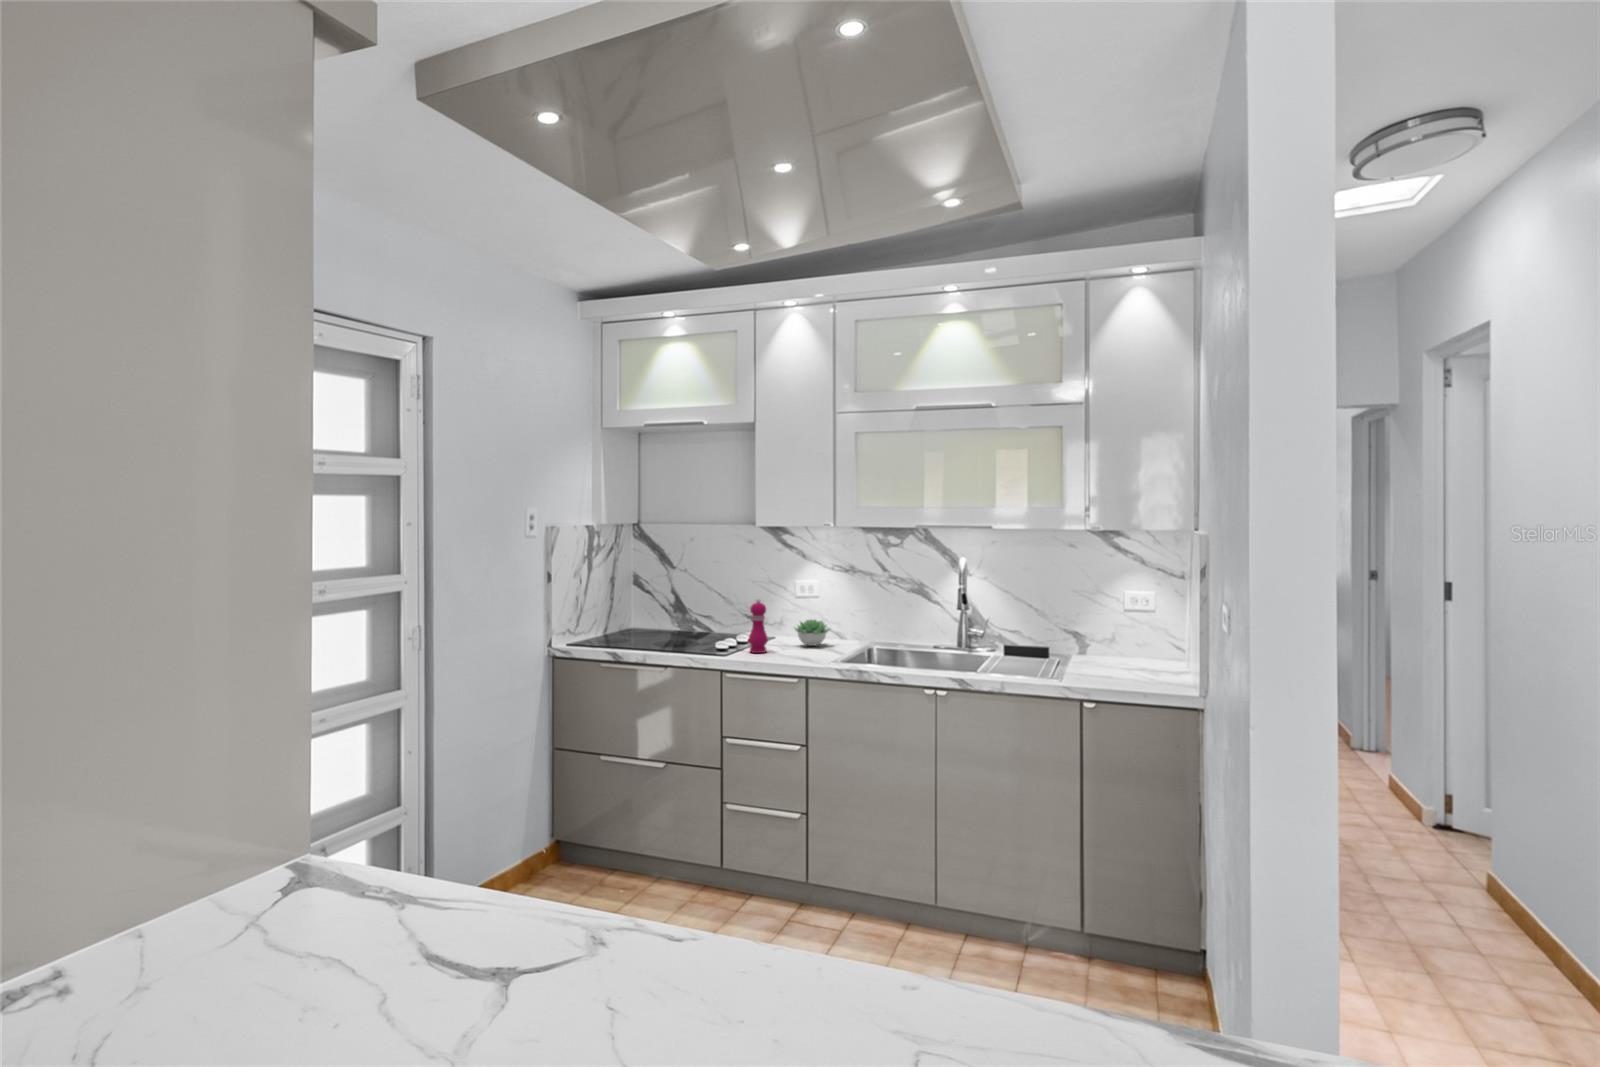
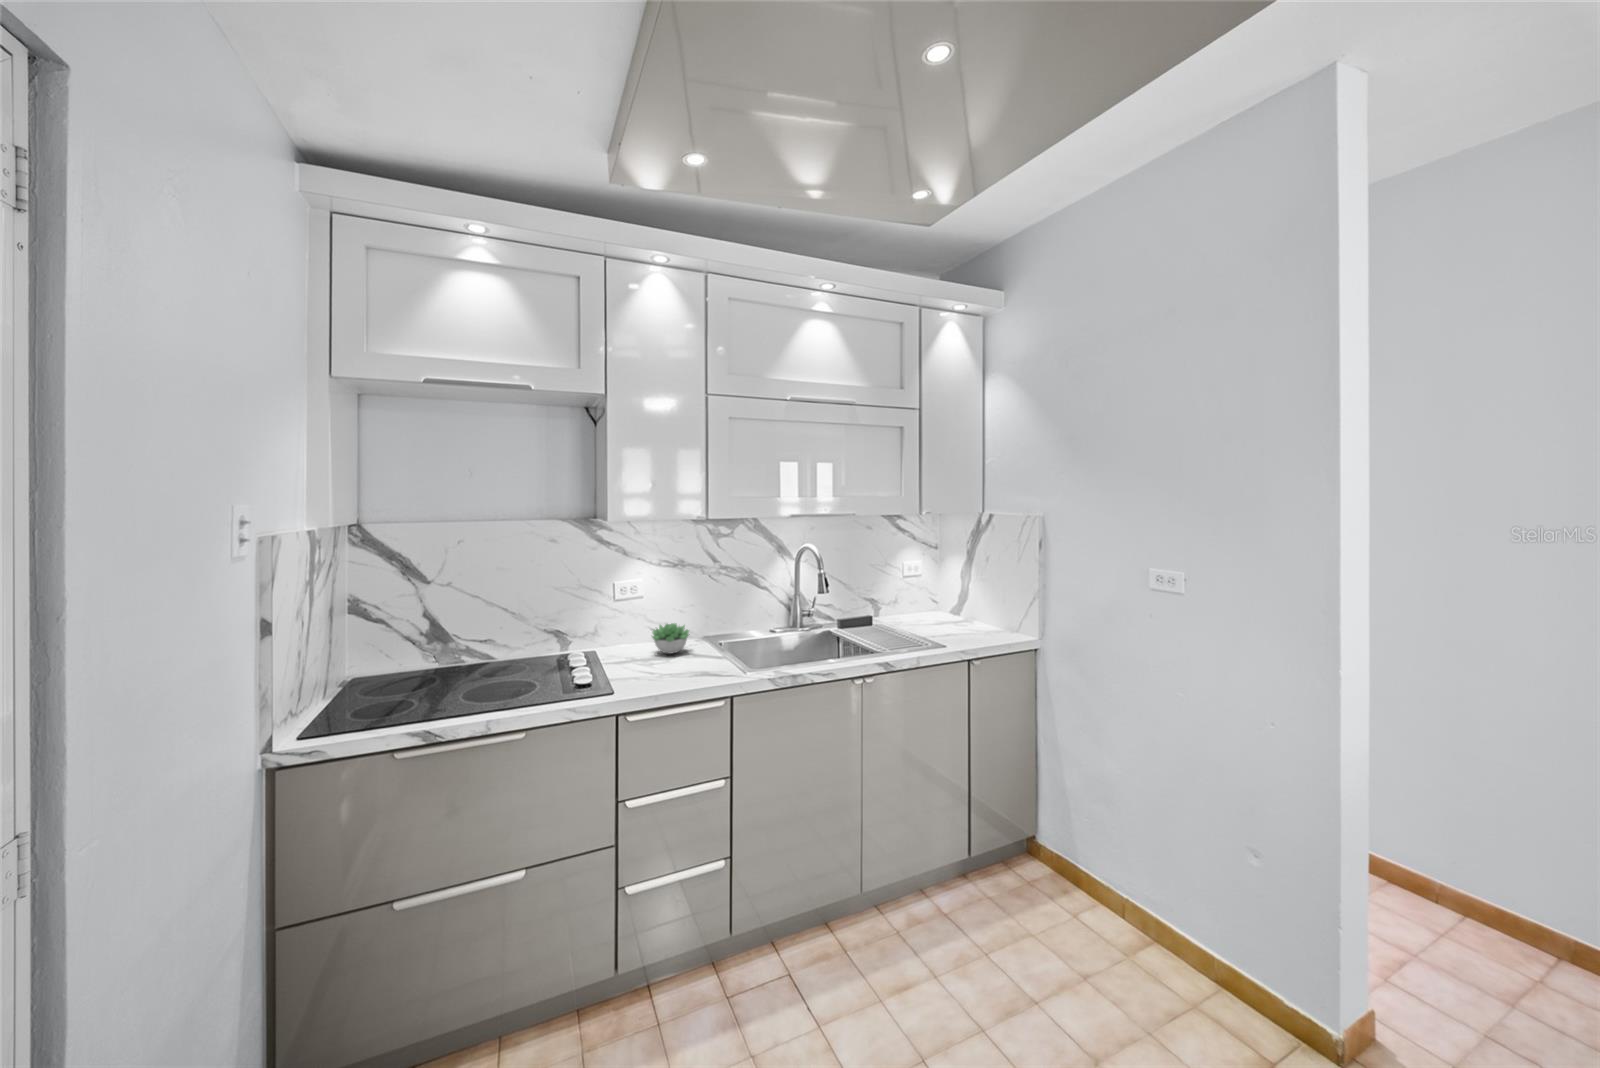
pepper mill: present [748,599,768,653] -> none [631,609,654,675]

